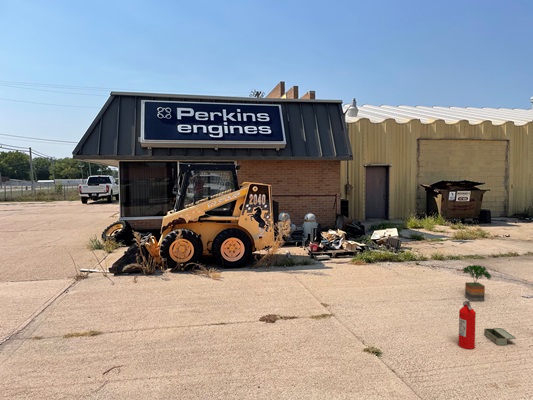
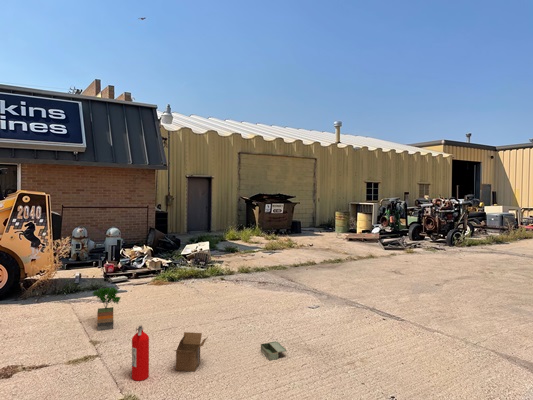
potted tree: present [463,265,491,301] -> present [93,287,120,330]
fire extinguisher: present [459,301,476,349] -> present [132,325,149,381]
cardboard box: none [403,308,433,344] -> present [175,332,207,371]

